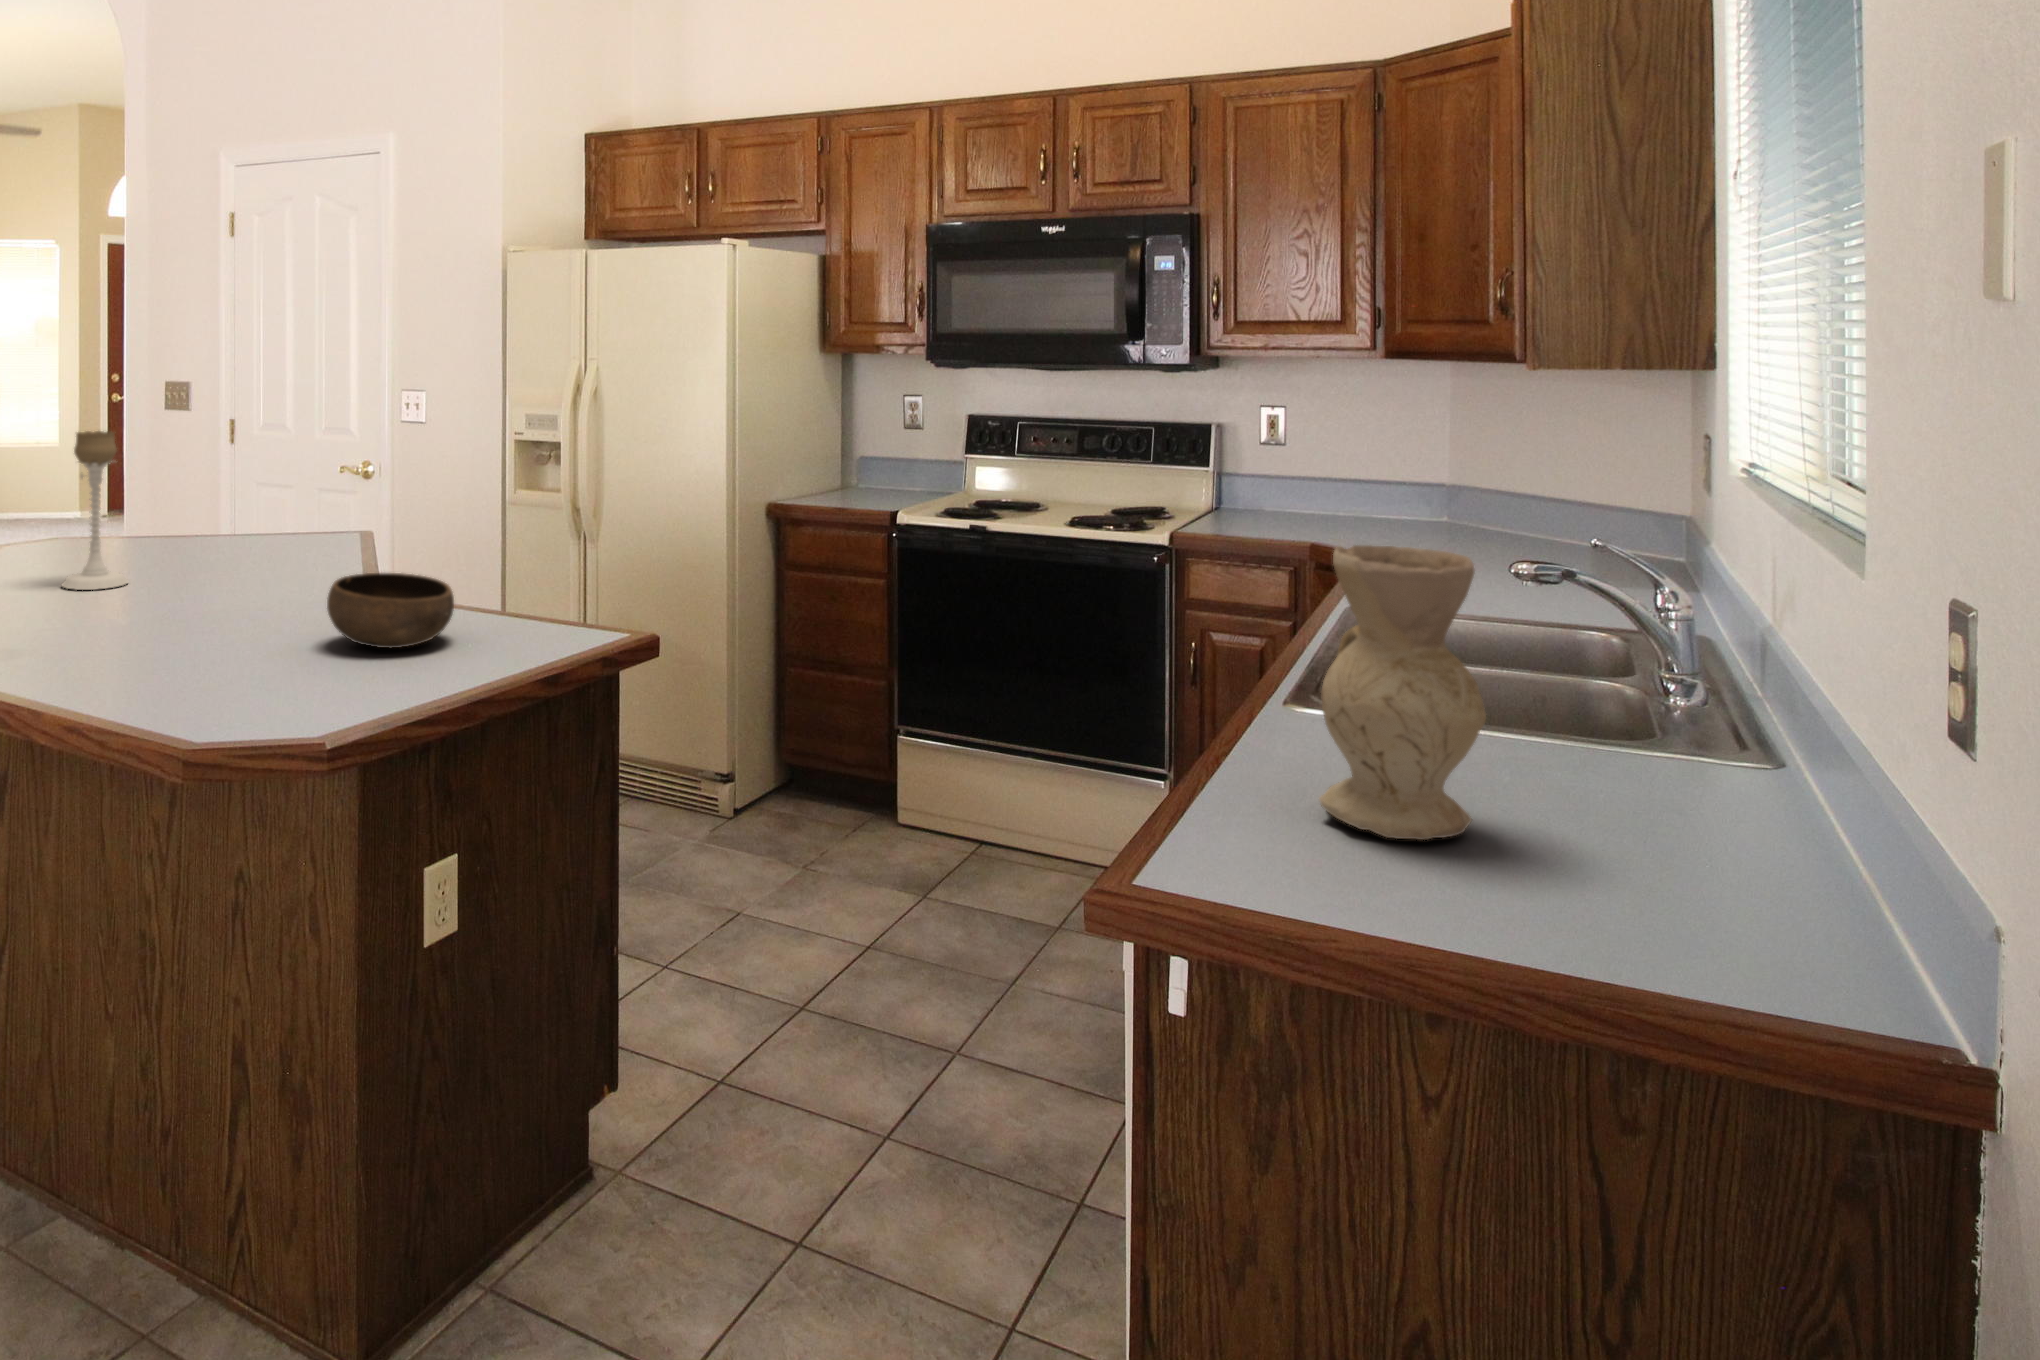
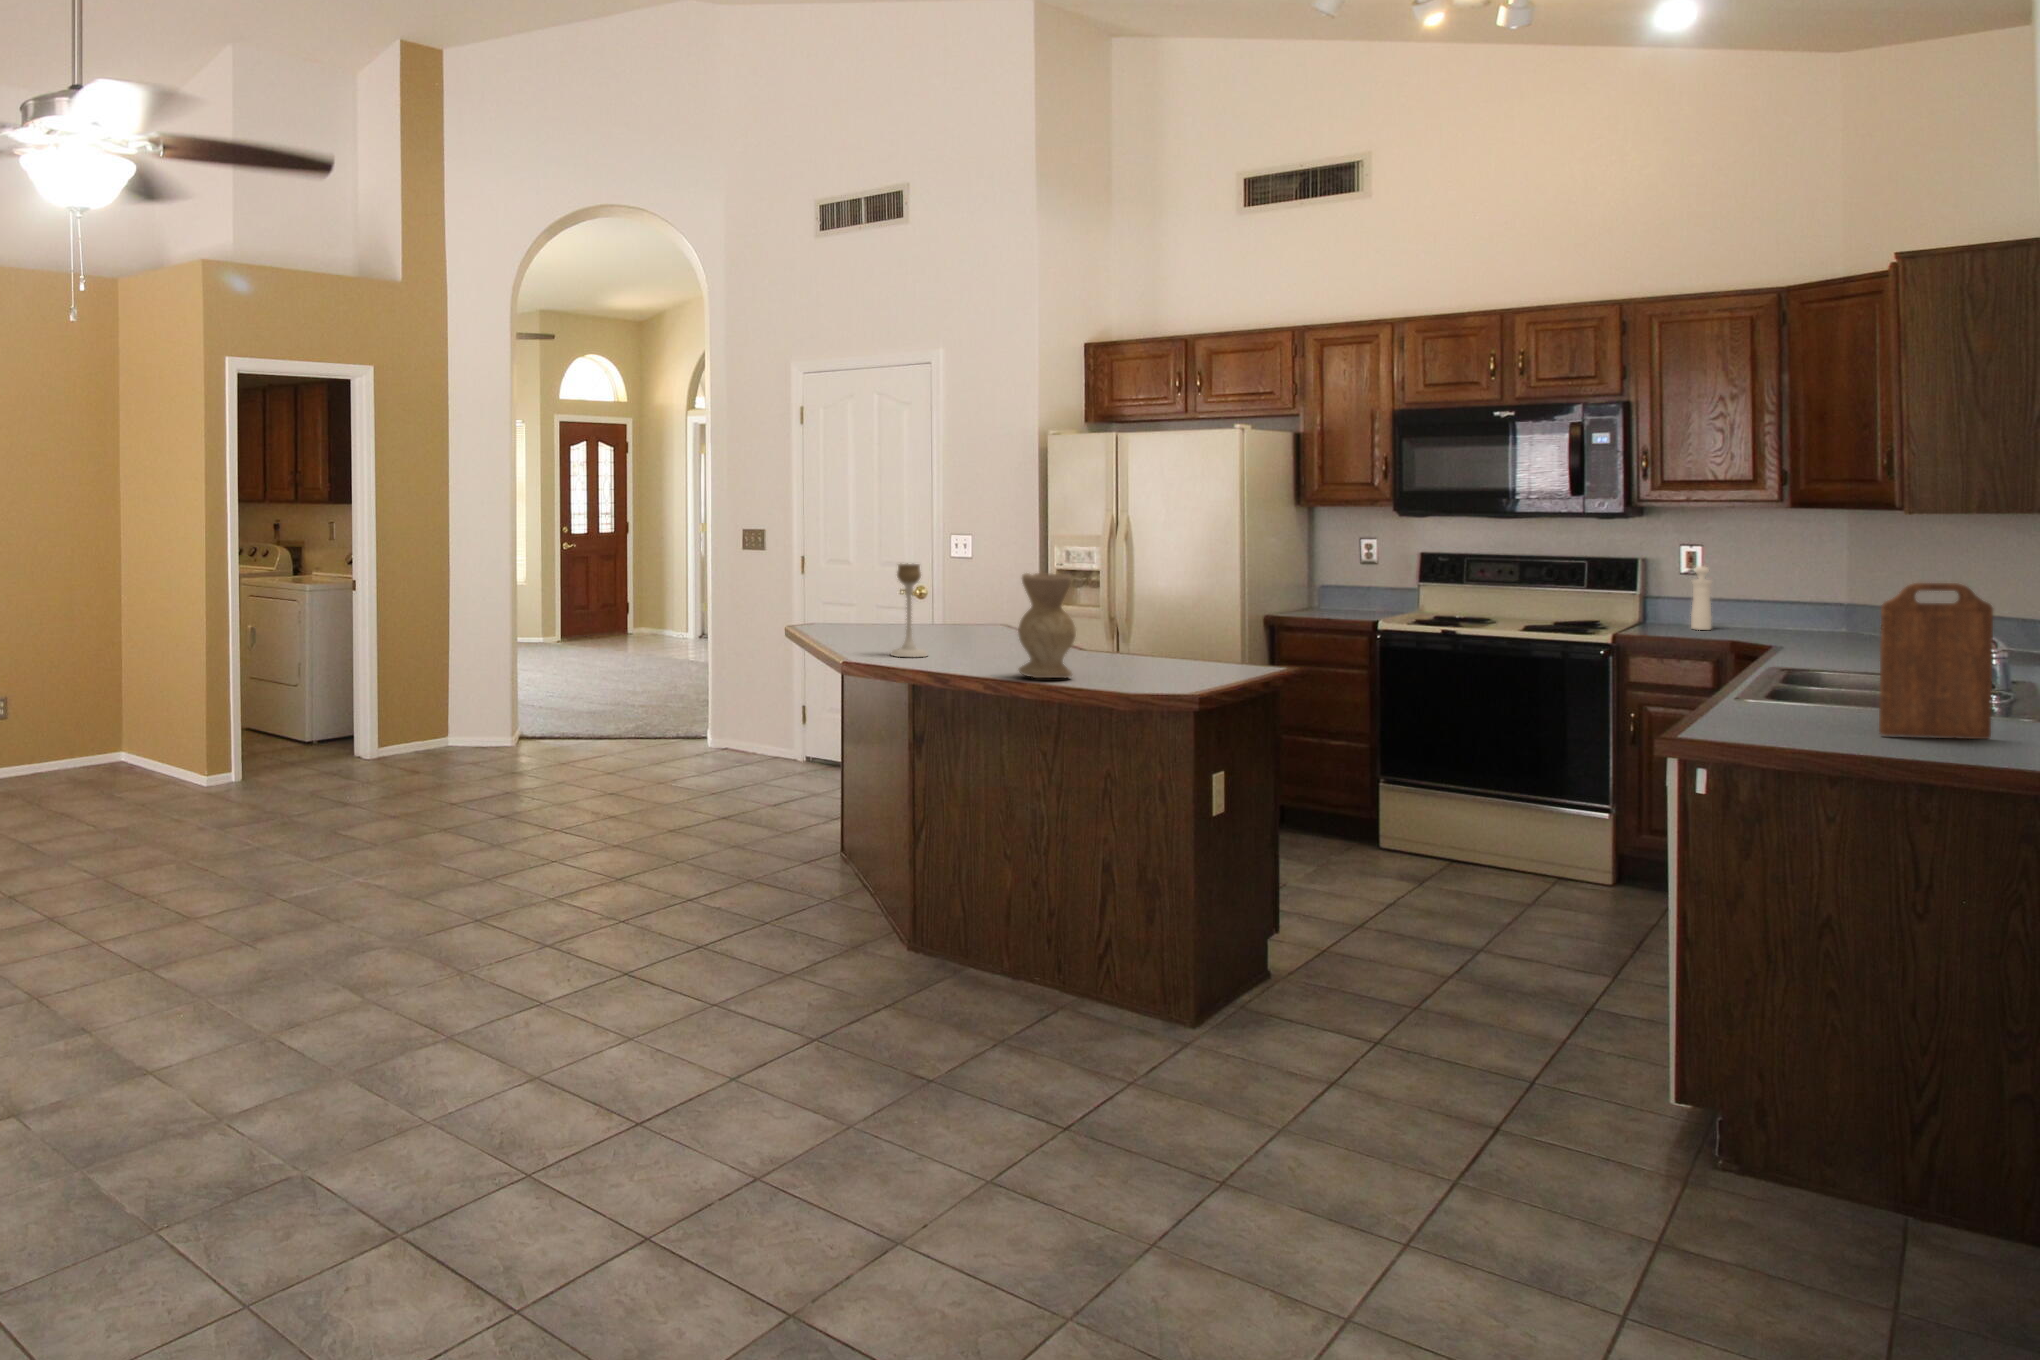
pepper mill: none [1270,437,1295,521] -> present [1691,566,1712,630]
cutting board: none [1498,496,1690,795] -> present [1879,583,1993,739]
vase: present [1319,545,1486,840] -> present [1018,573,1076,678]
bowl: present [327,573,454,648] -> none [1122,641,1197,680]

